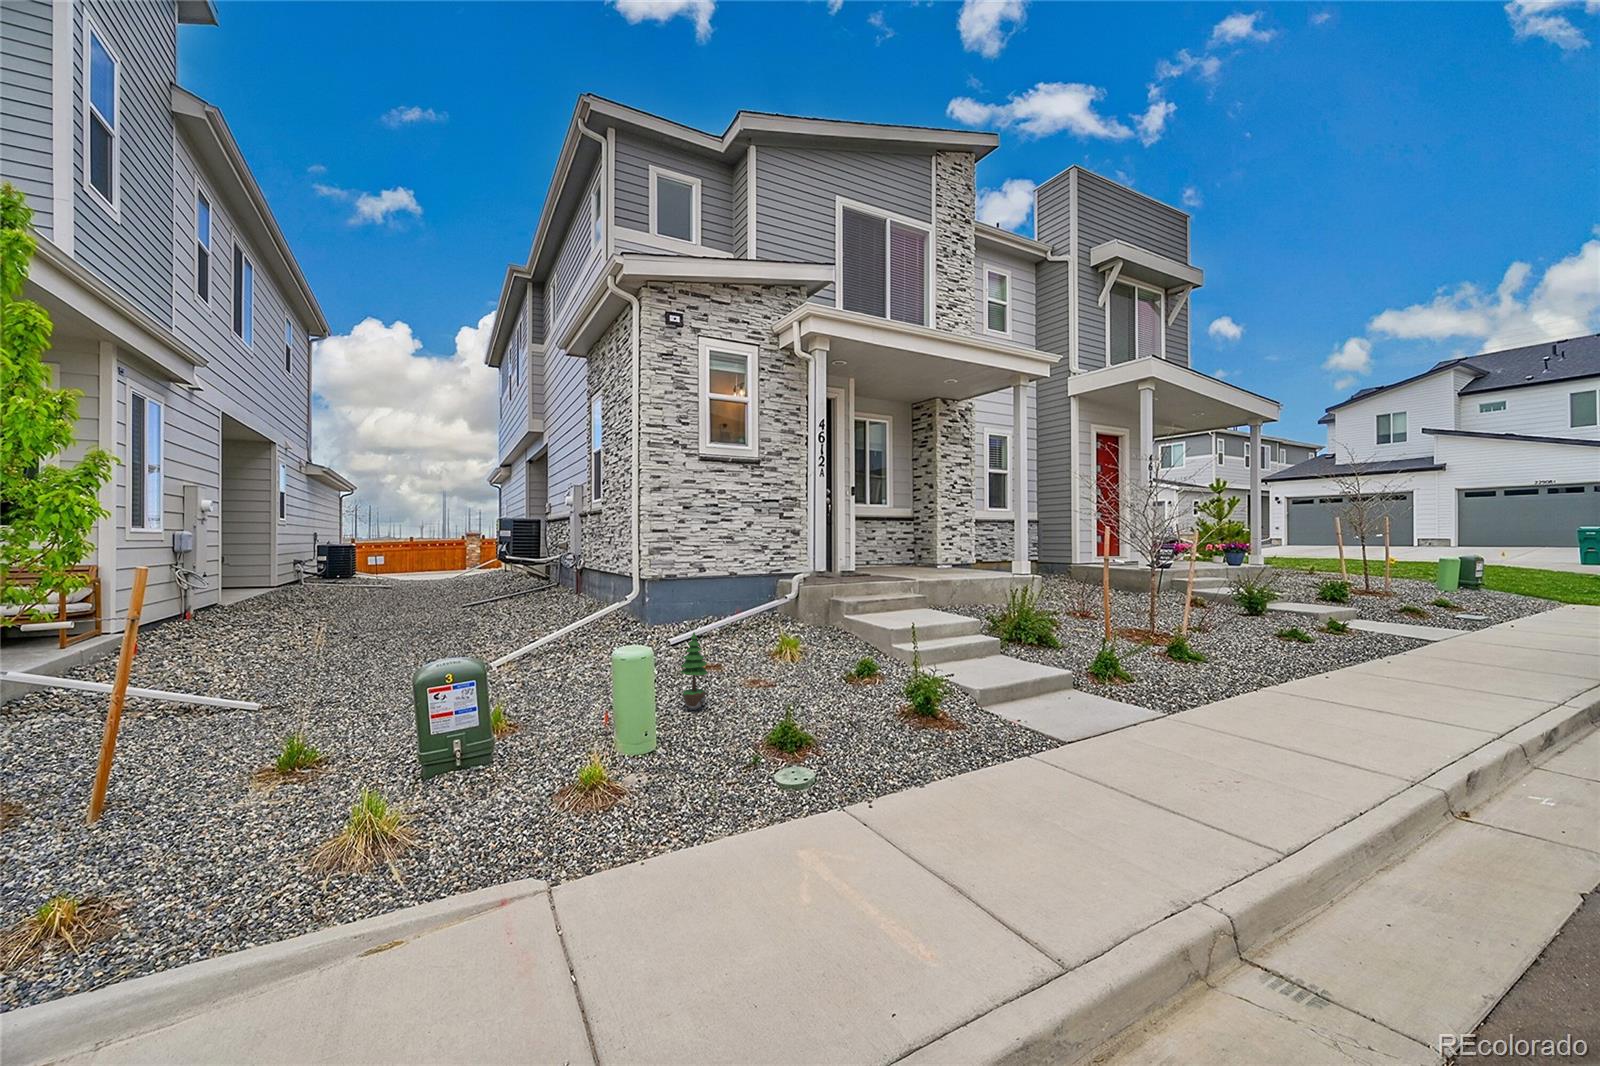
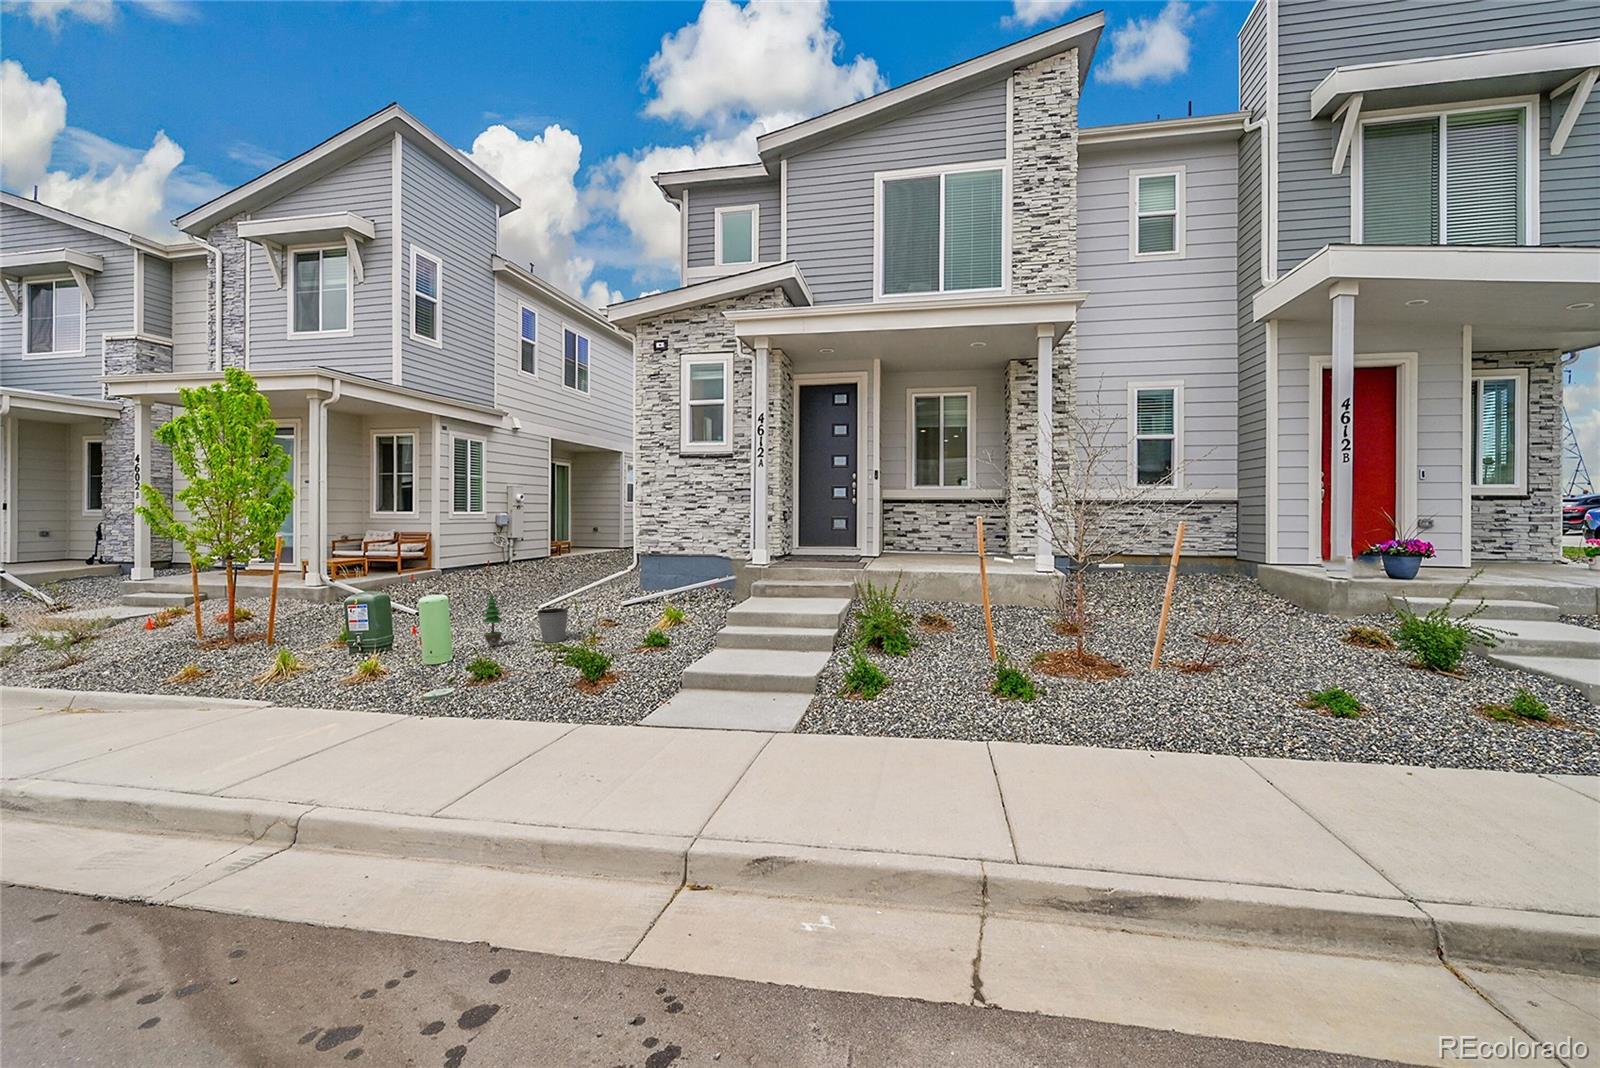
bucket: none [725,646,767,693] -> present [537,608,568,642]

